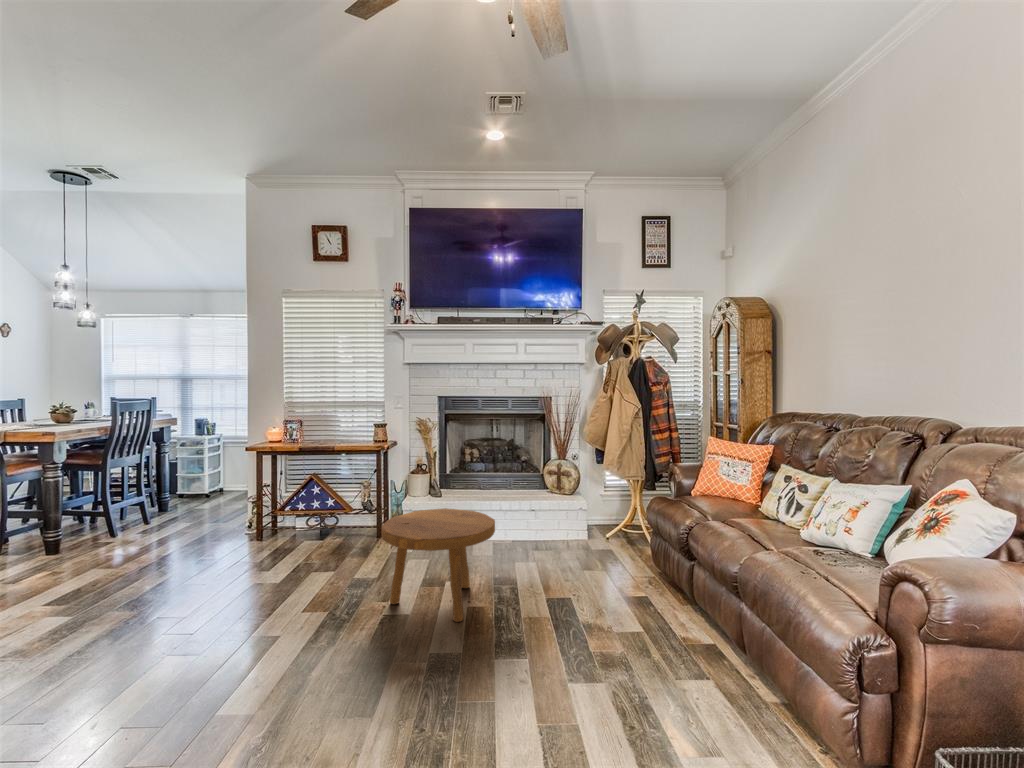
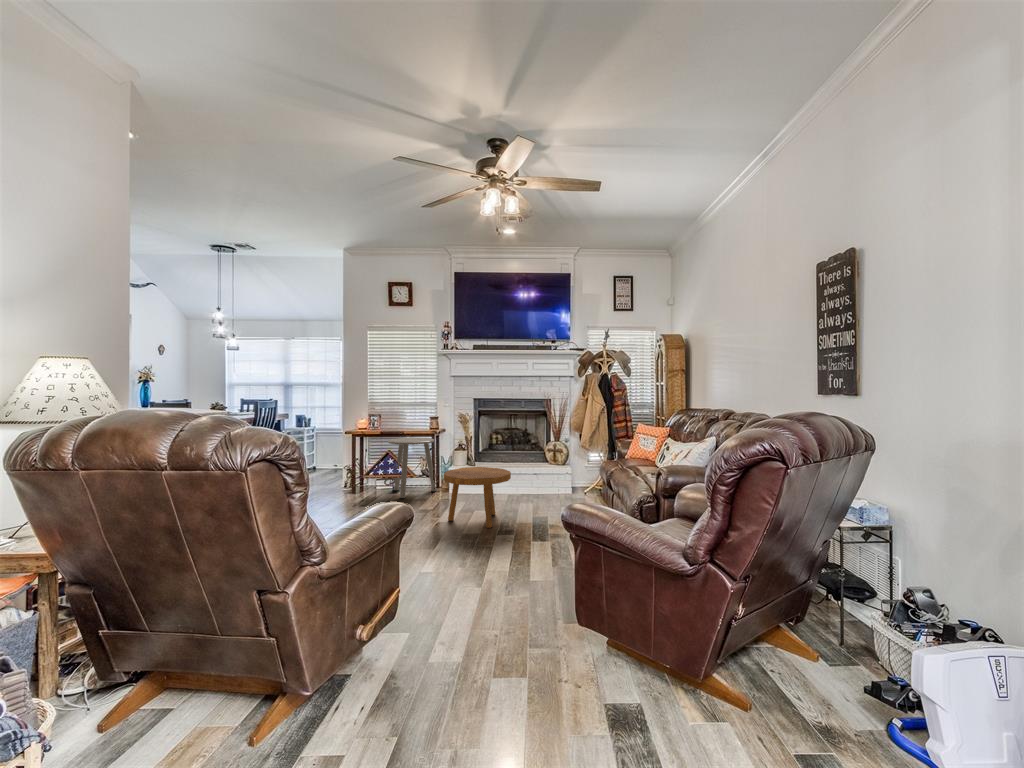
side table: none [307,455,384,551] -> present [388,438,437,498]

